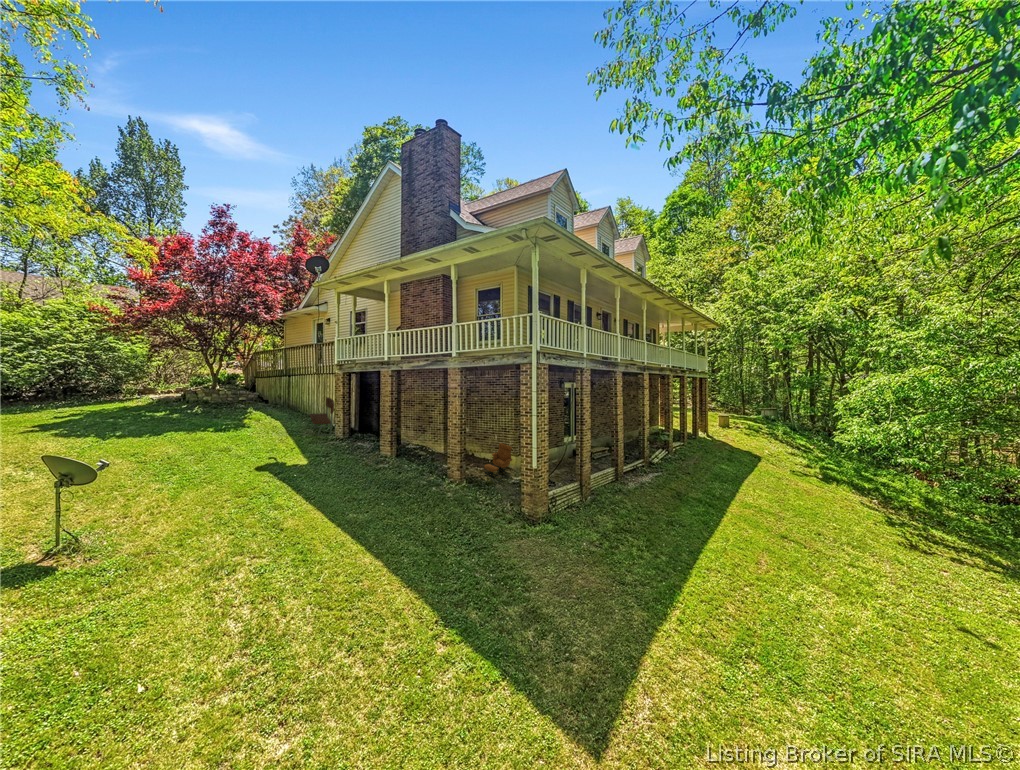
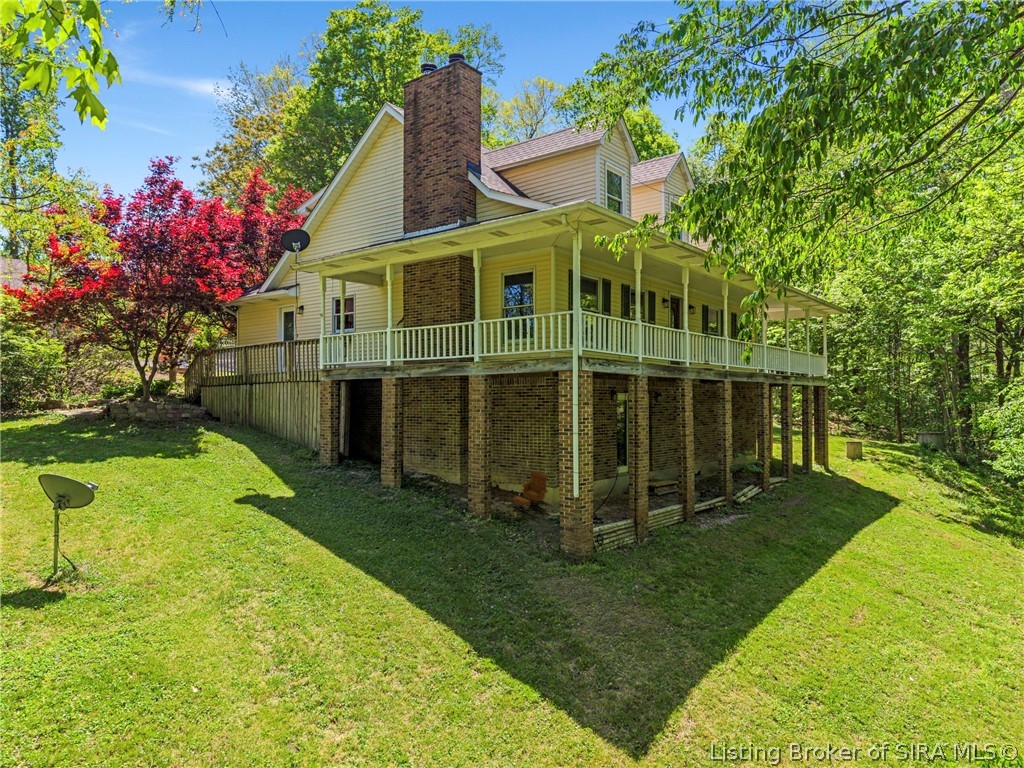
bench: present [310,397,335,436] -> none [289,412,321,461]

